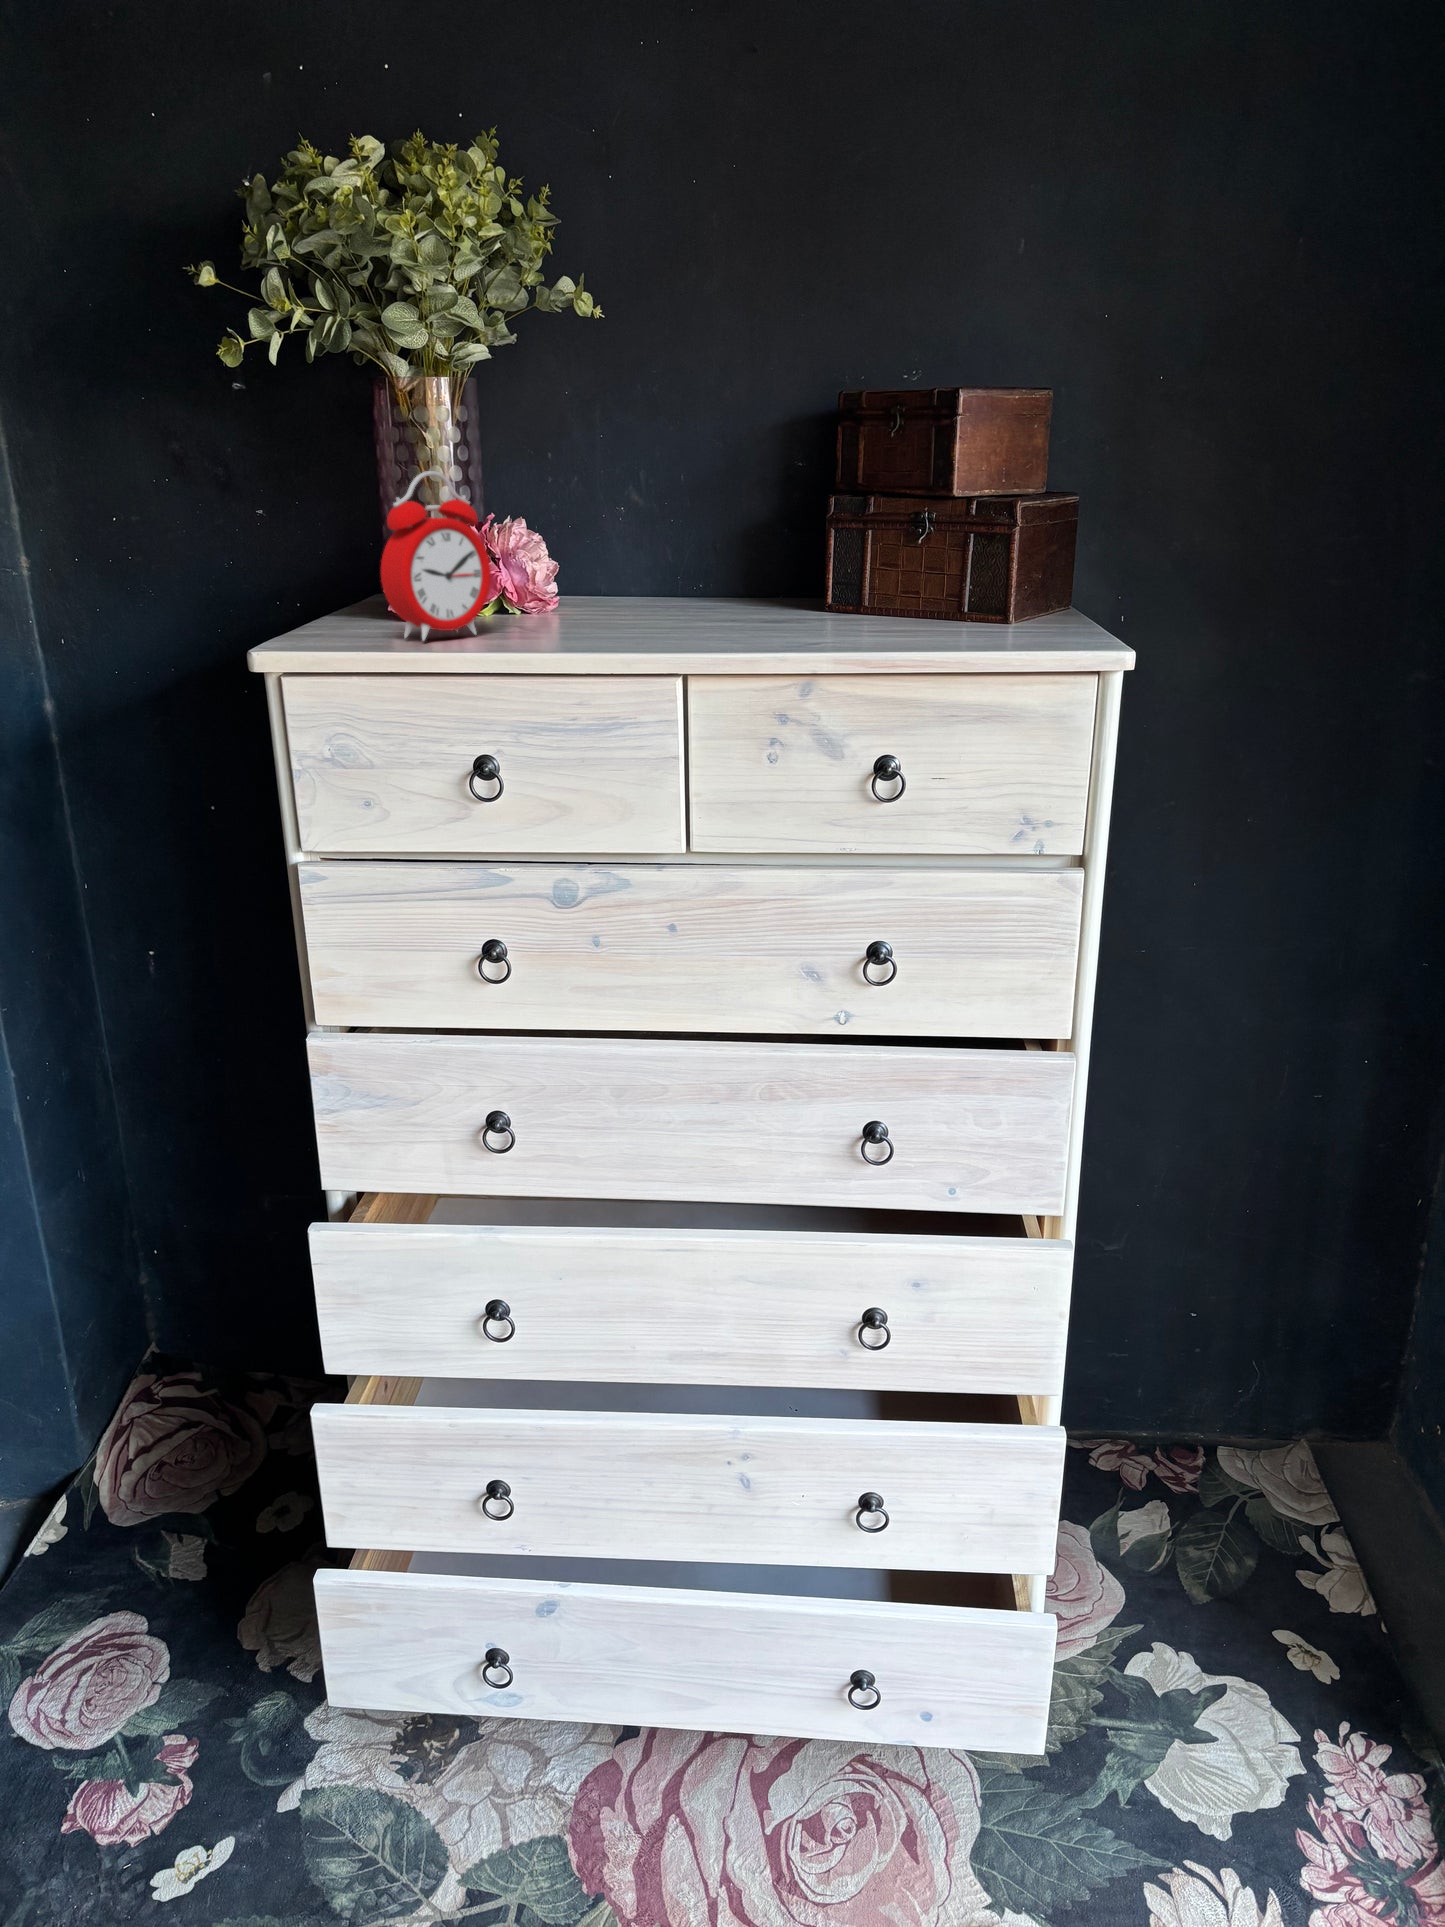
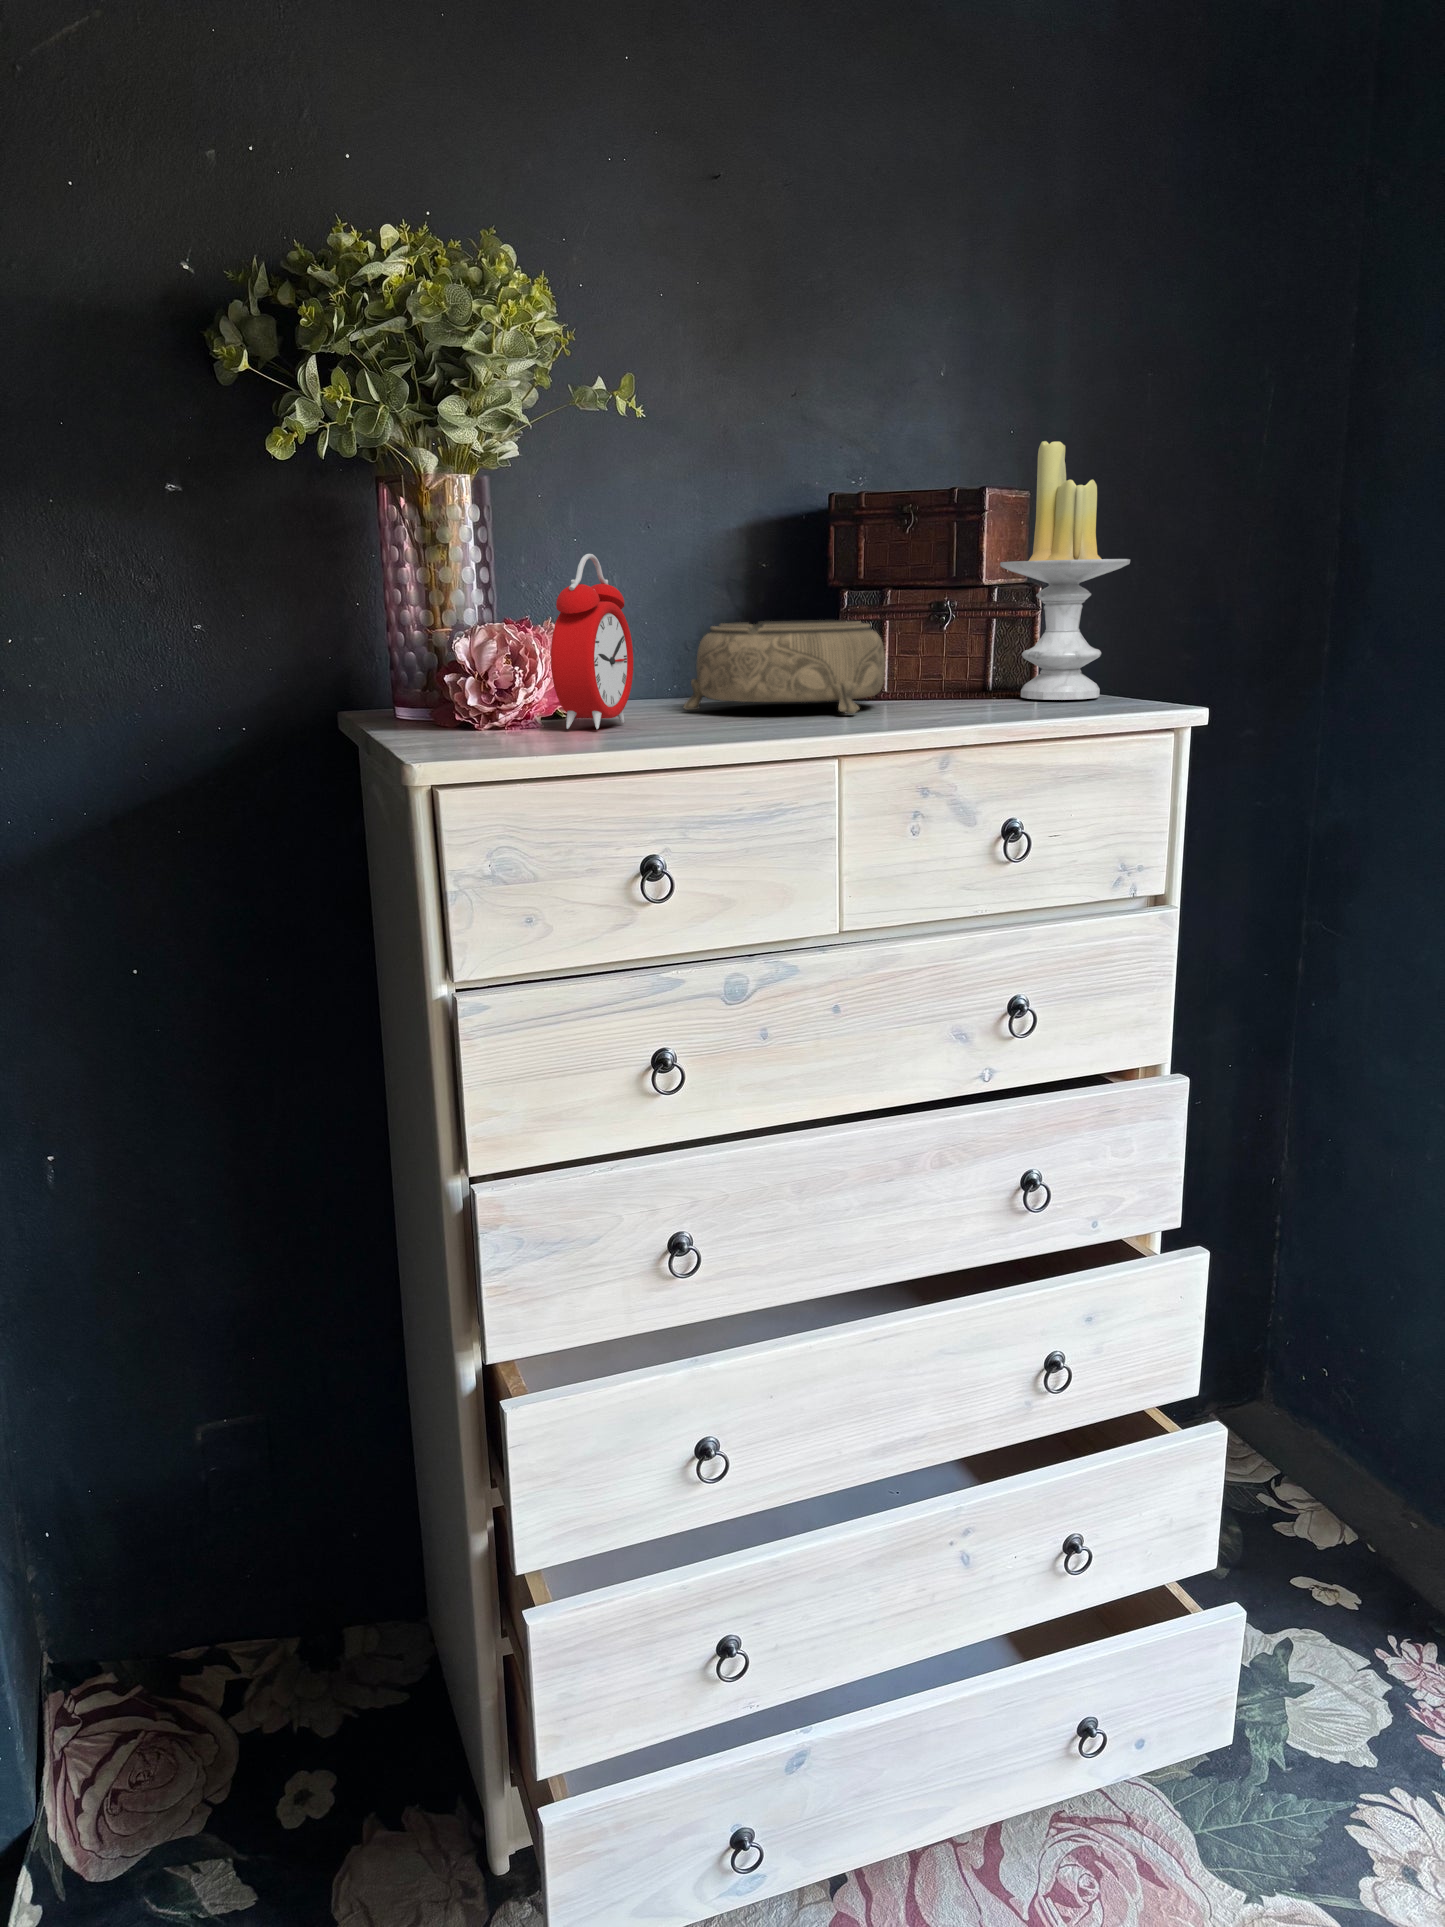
candle: none [904,348,1045,640] -> present [1000,441,1130,700]
decorative bowl: none [581,537,772,641] -> present [684,620,885,714]

